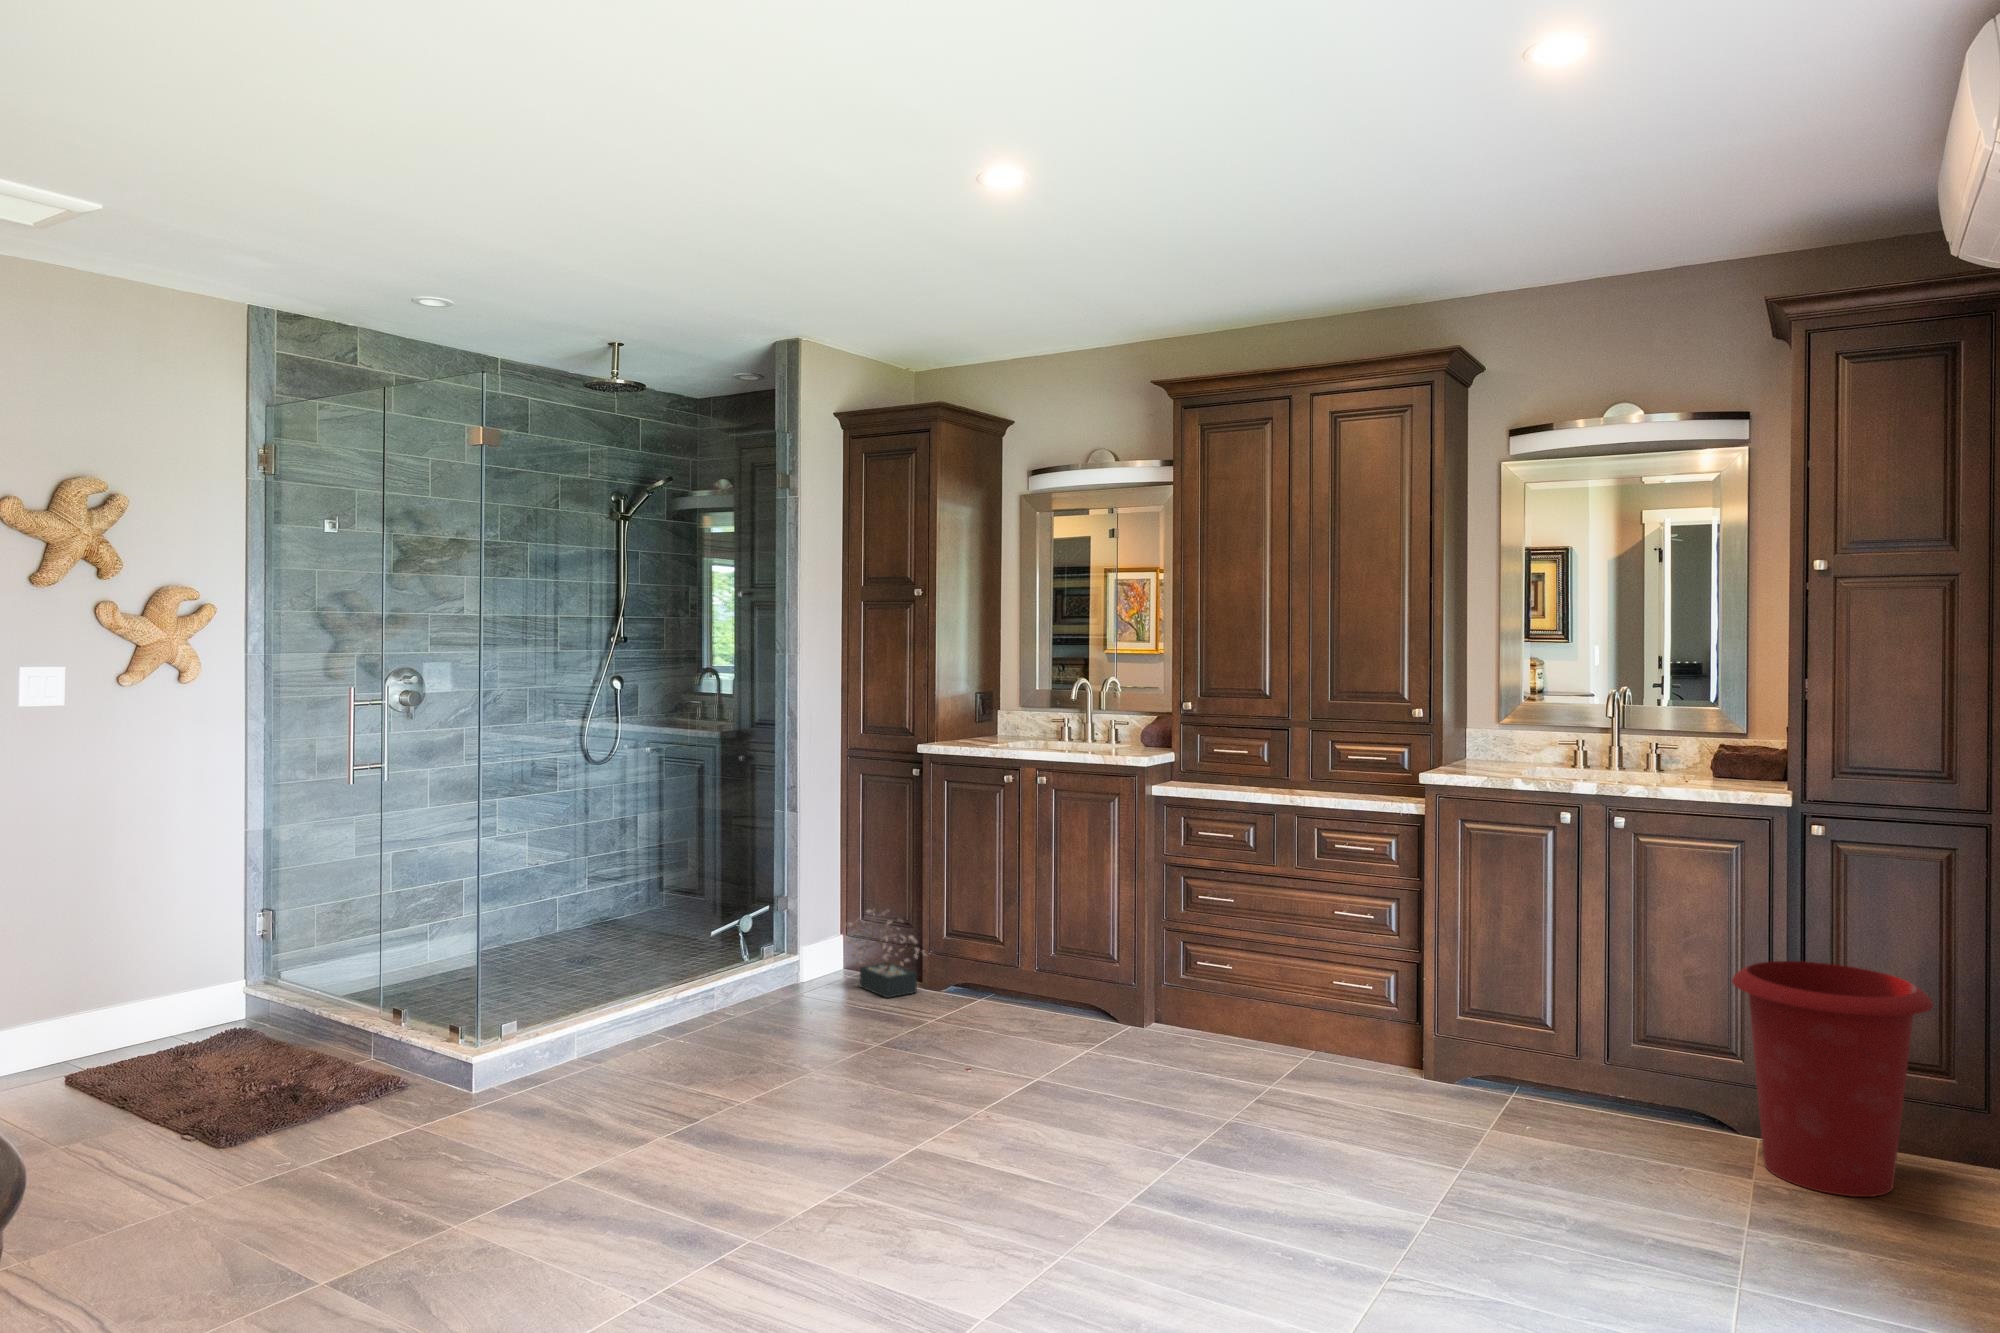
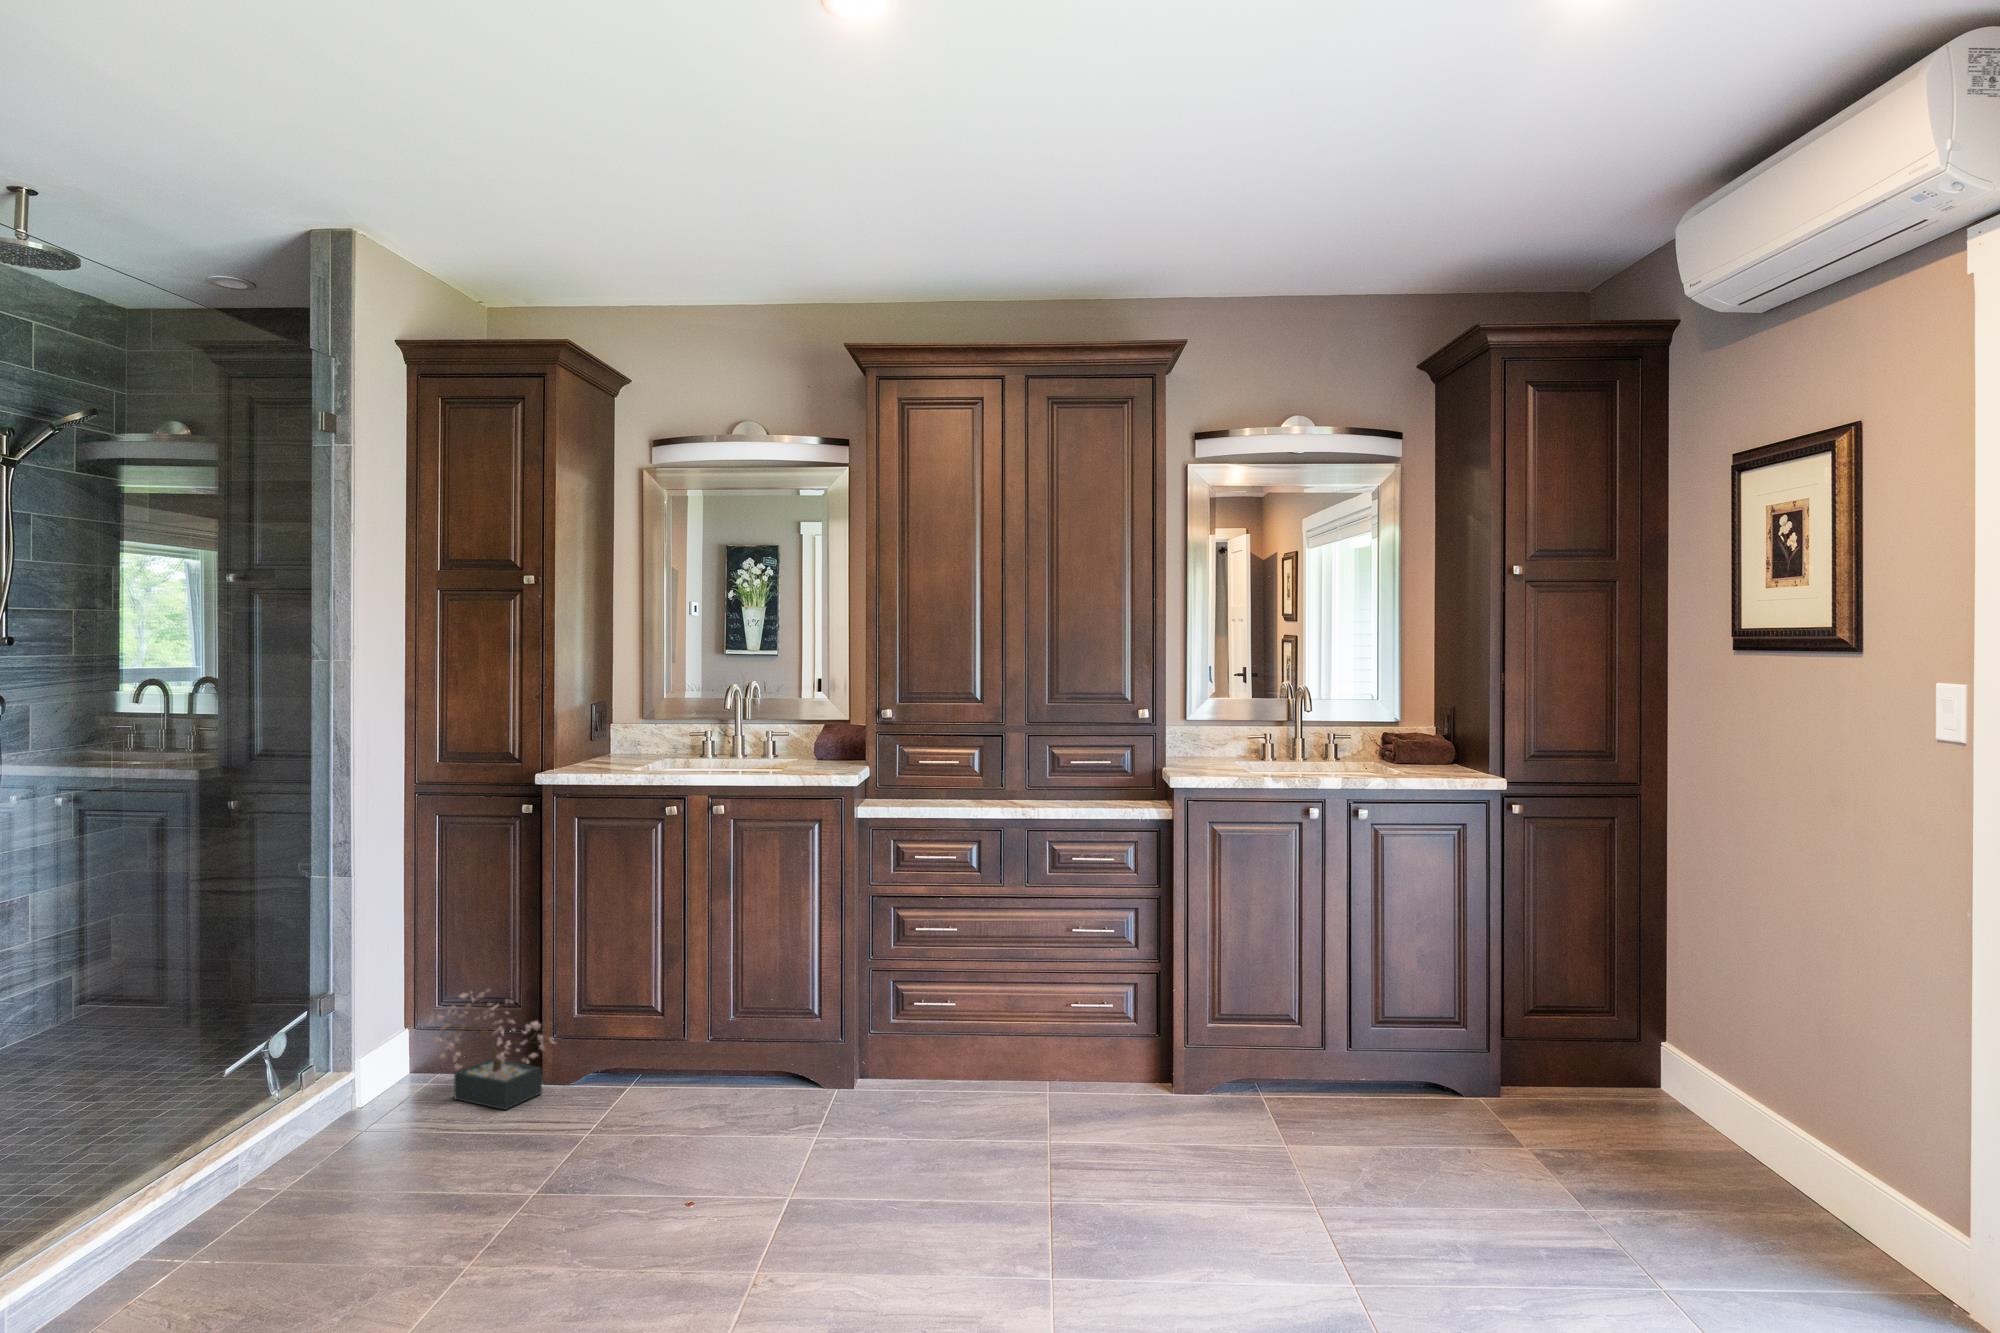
waste bin: present [1732,961,1933,1197] -> none [1481,930,1658,1150]

